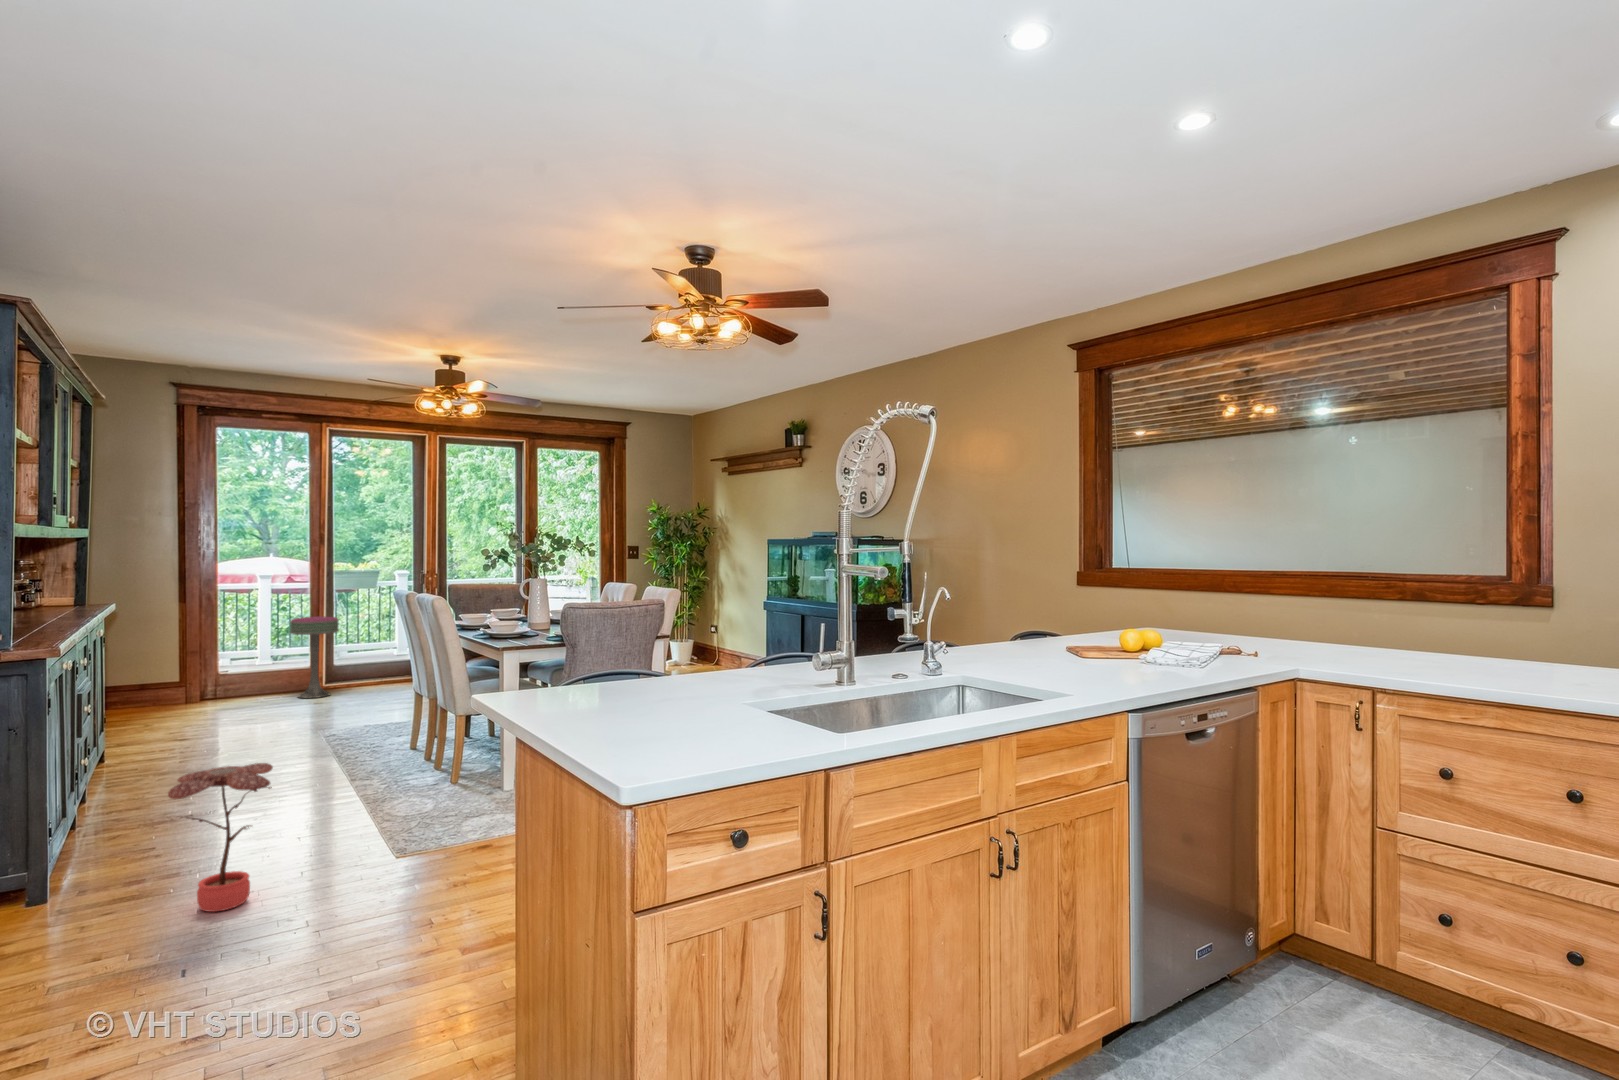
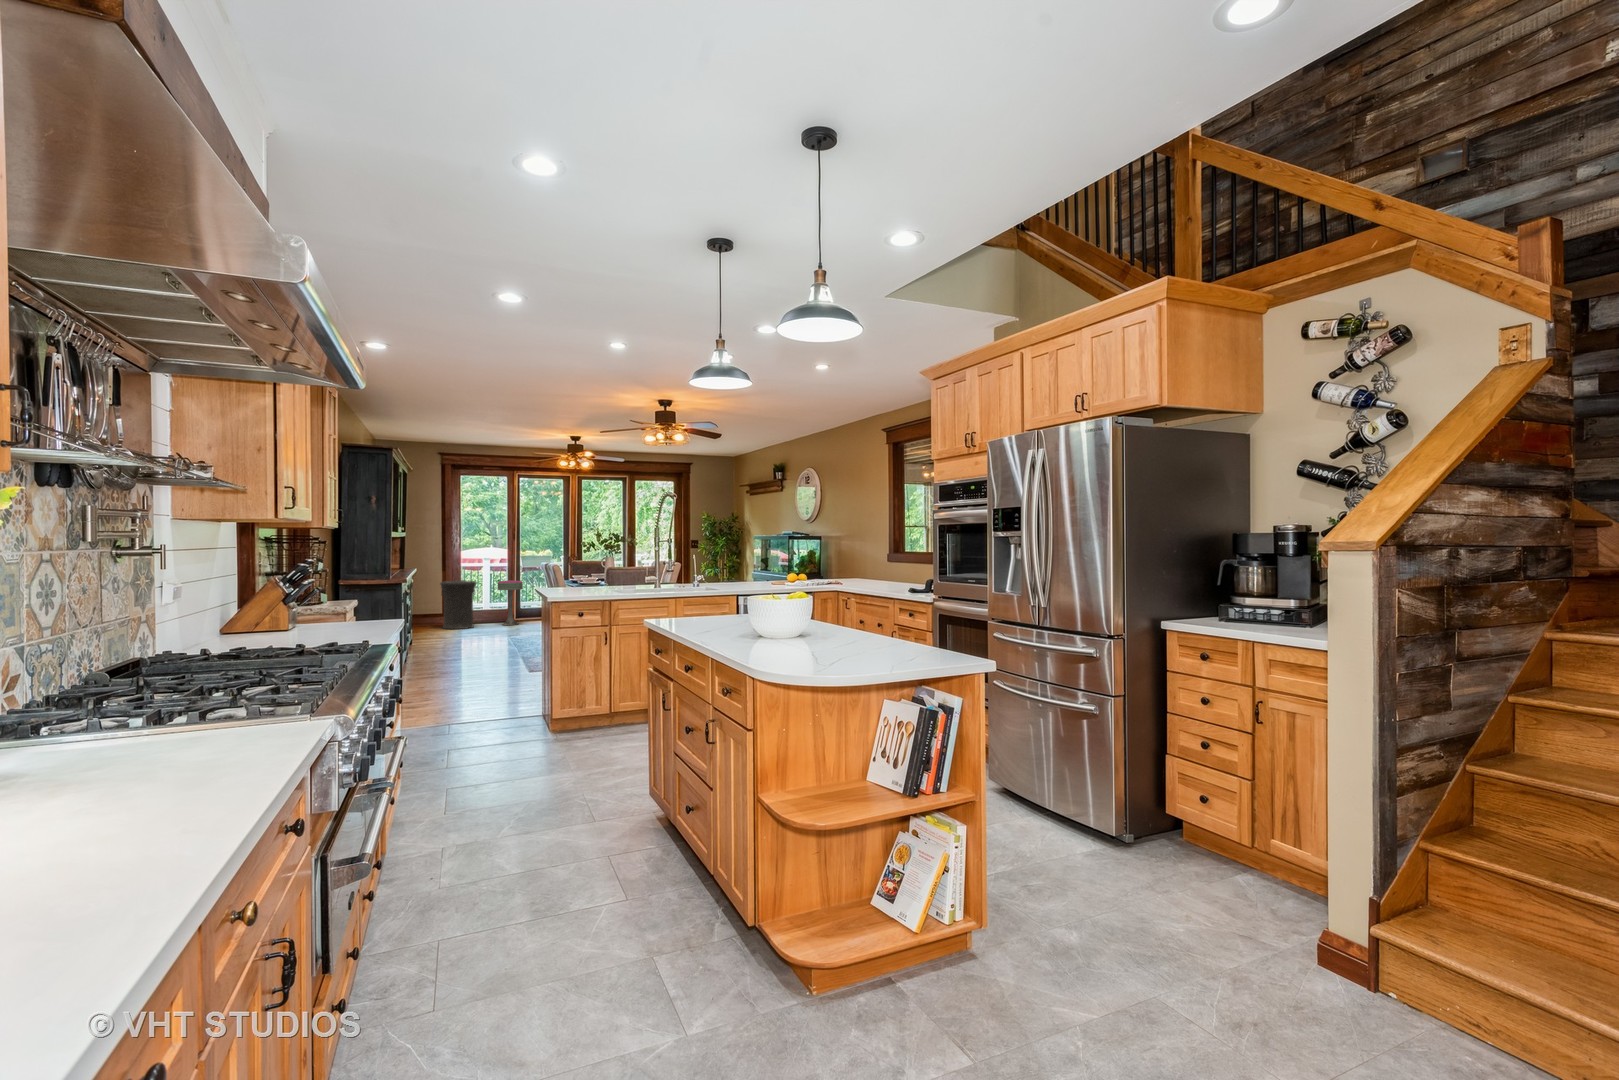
trash can: none [173,615,250,712] -> present [440,580,476,629]
potted plant: present [168,763,273,912] -> none [440,626,477,680]

